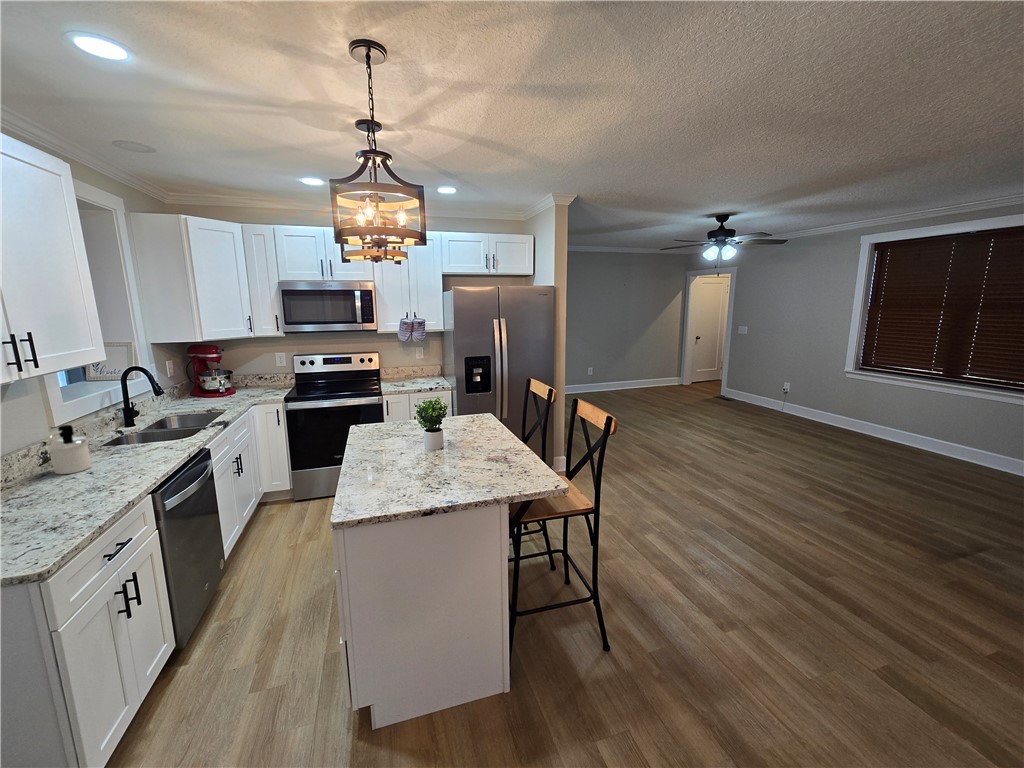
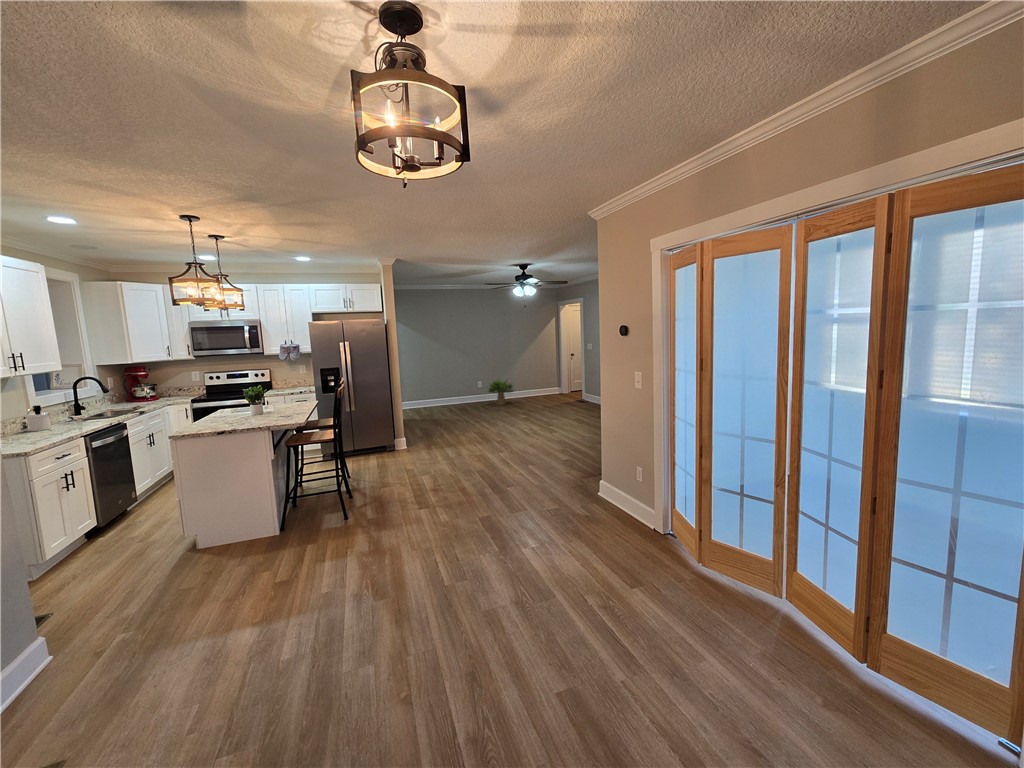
potted plant: none [605,368,647,401] -> present [488,380,514,405]

